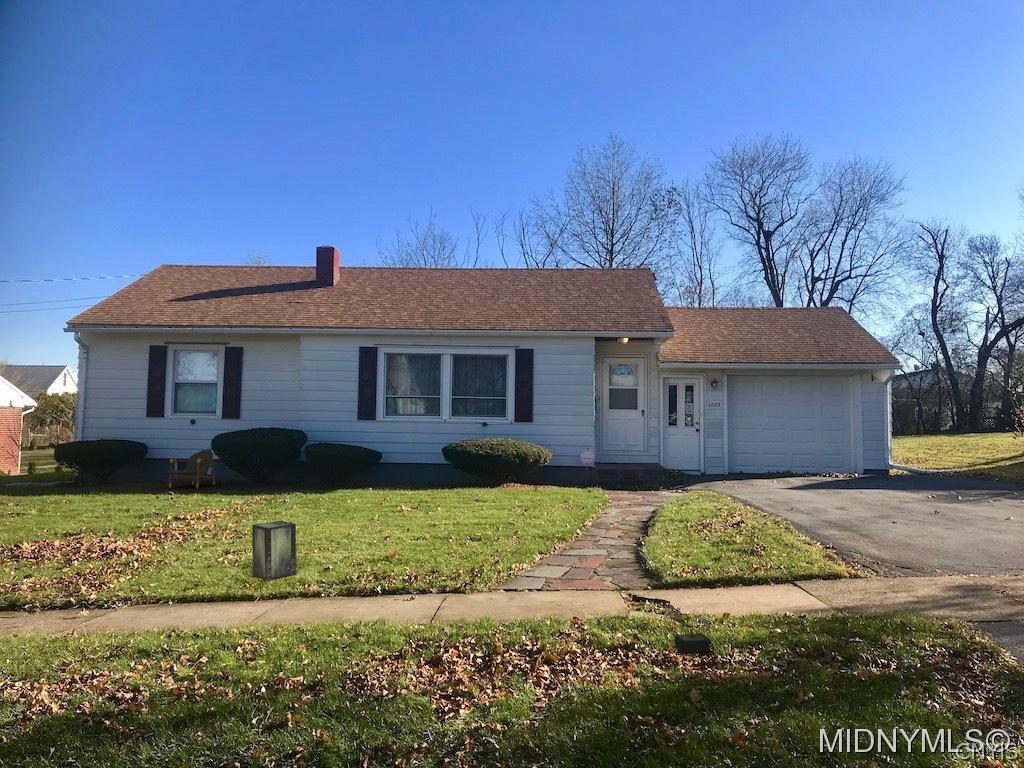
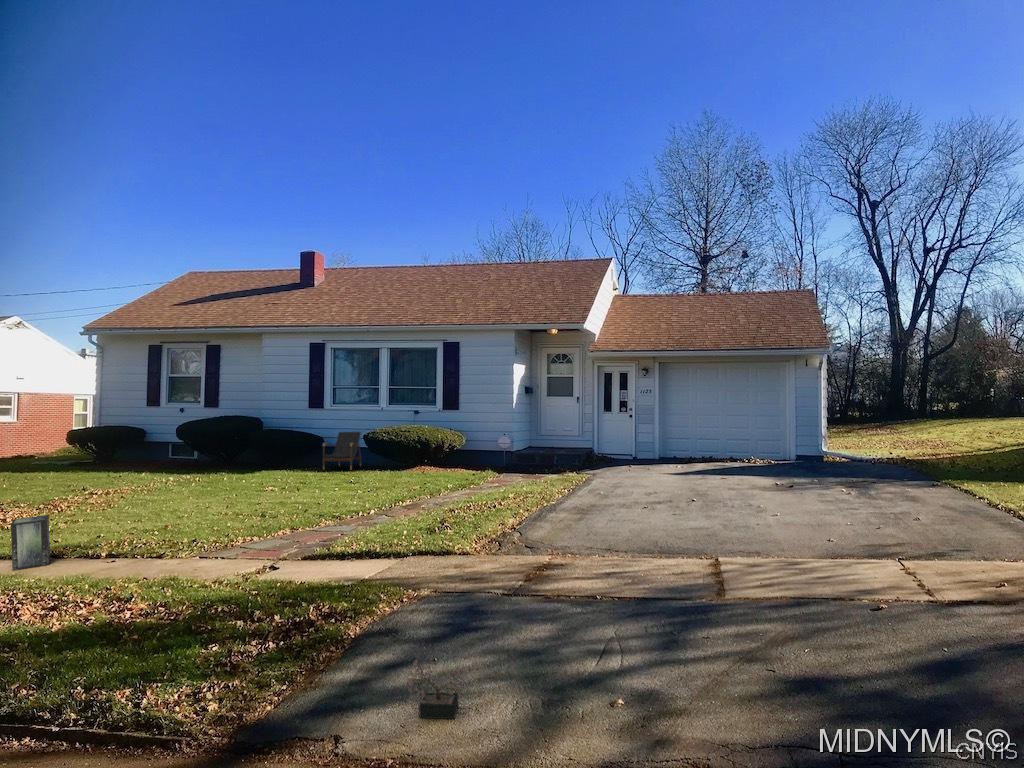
lounge chair: present [168,448,215,488] -> present [323,432,361,470]
decorative plant: present [663,605,715,653] -> present [407,657,466,719]

